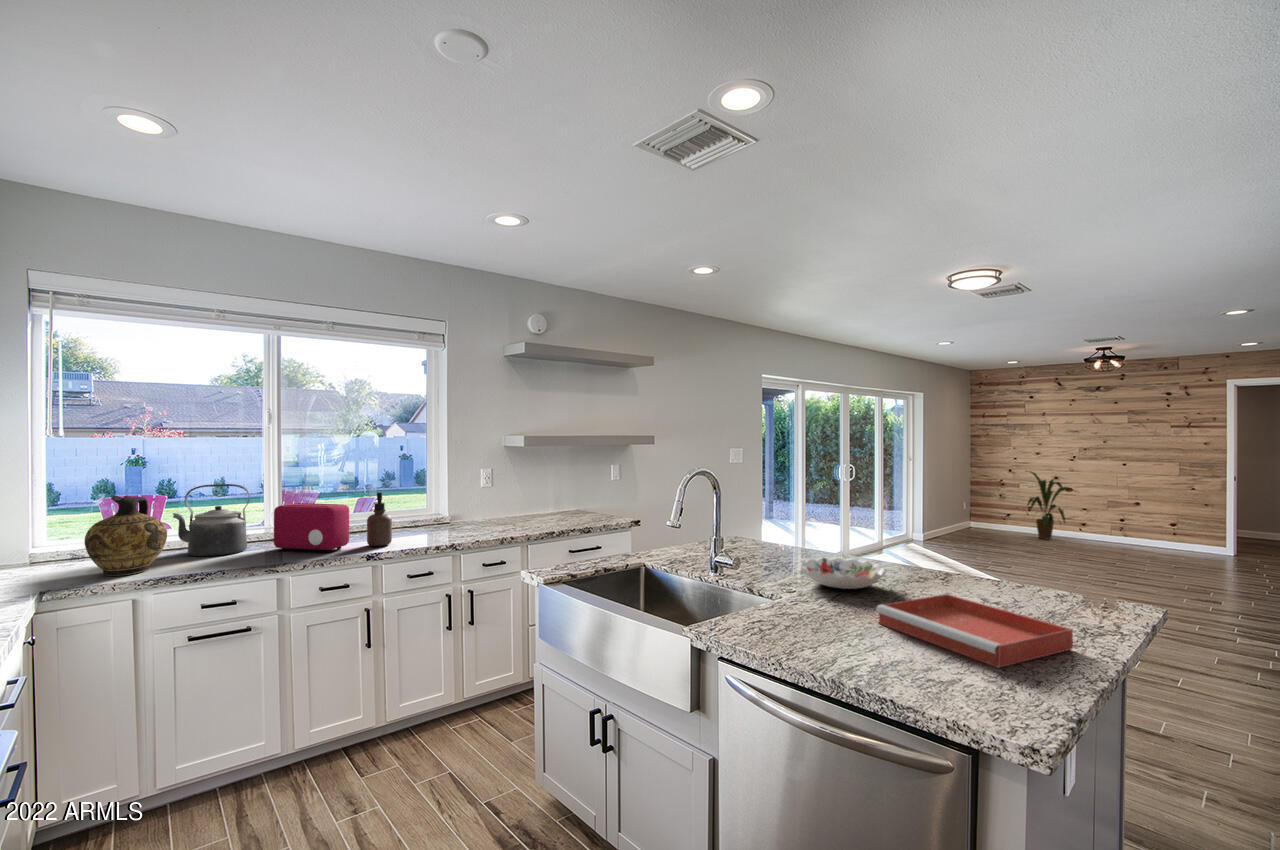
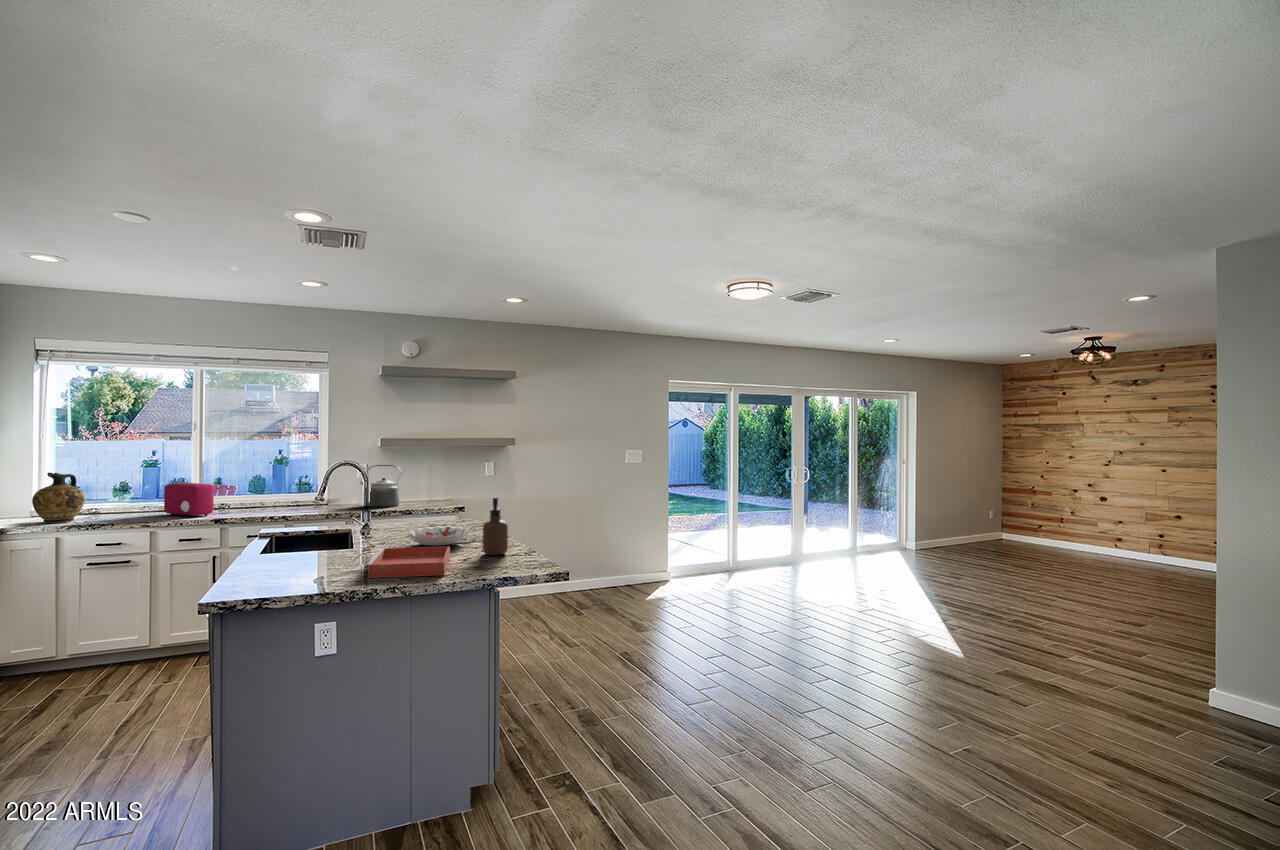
house plant: present [1026,471,1075,540] -> none [1042,477,1111,556]
kettle: present [173,484,250,556] -> present [360,465,401,507]
soap dispenser: present [367,492,392,546] -> present [483,497,508,555]

